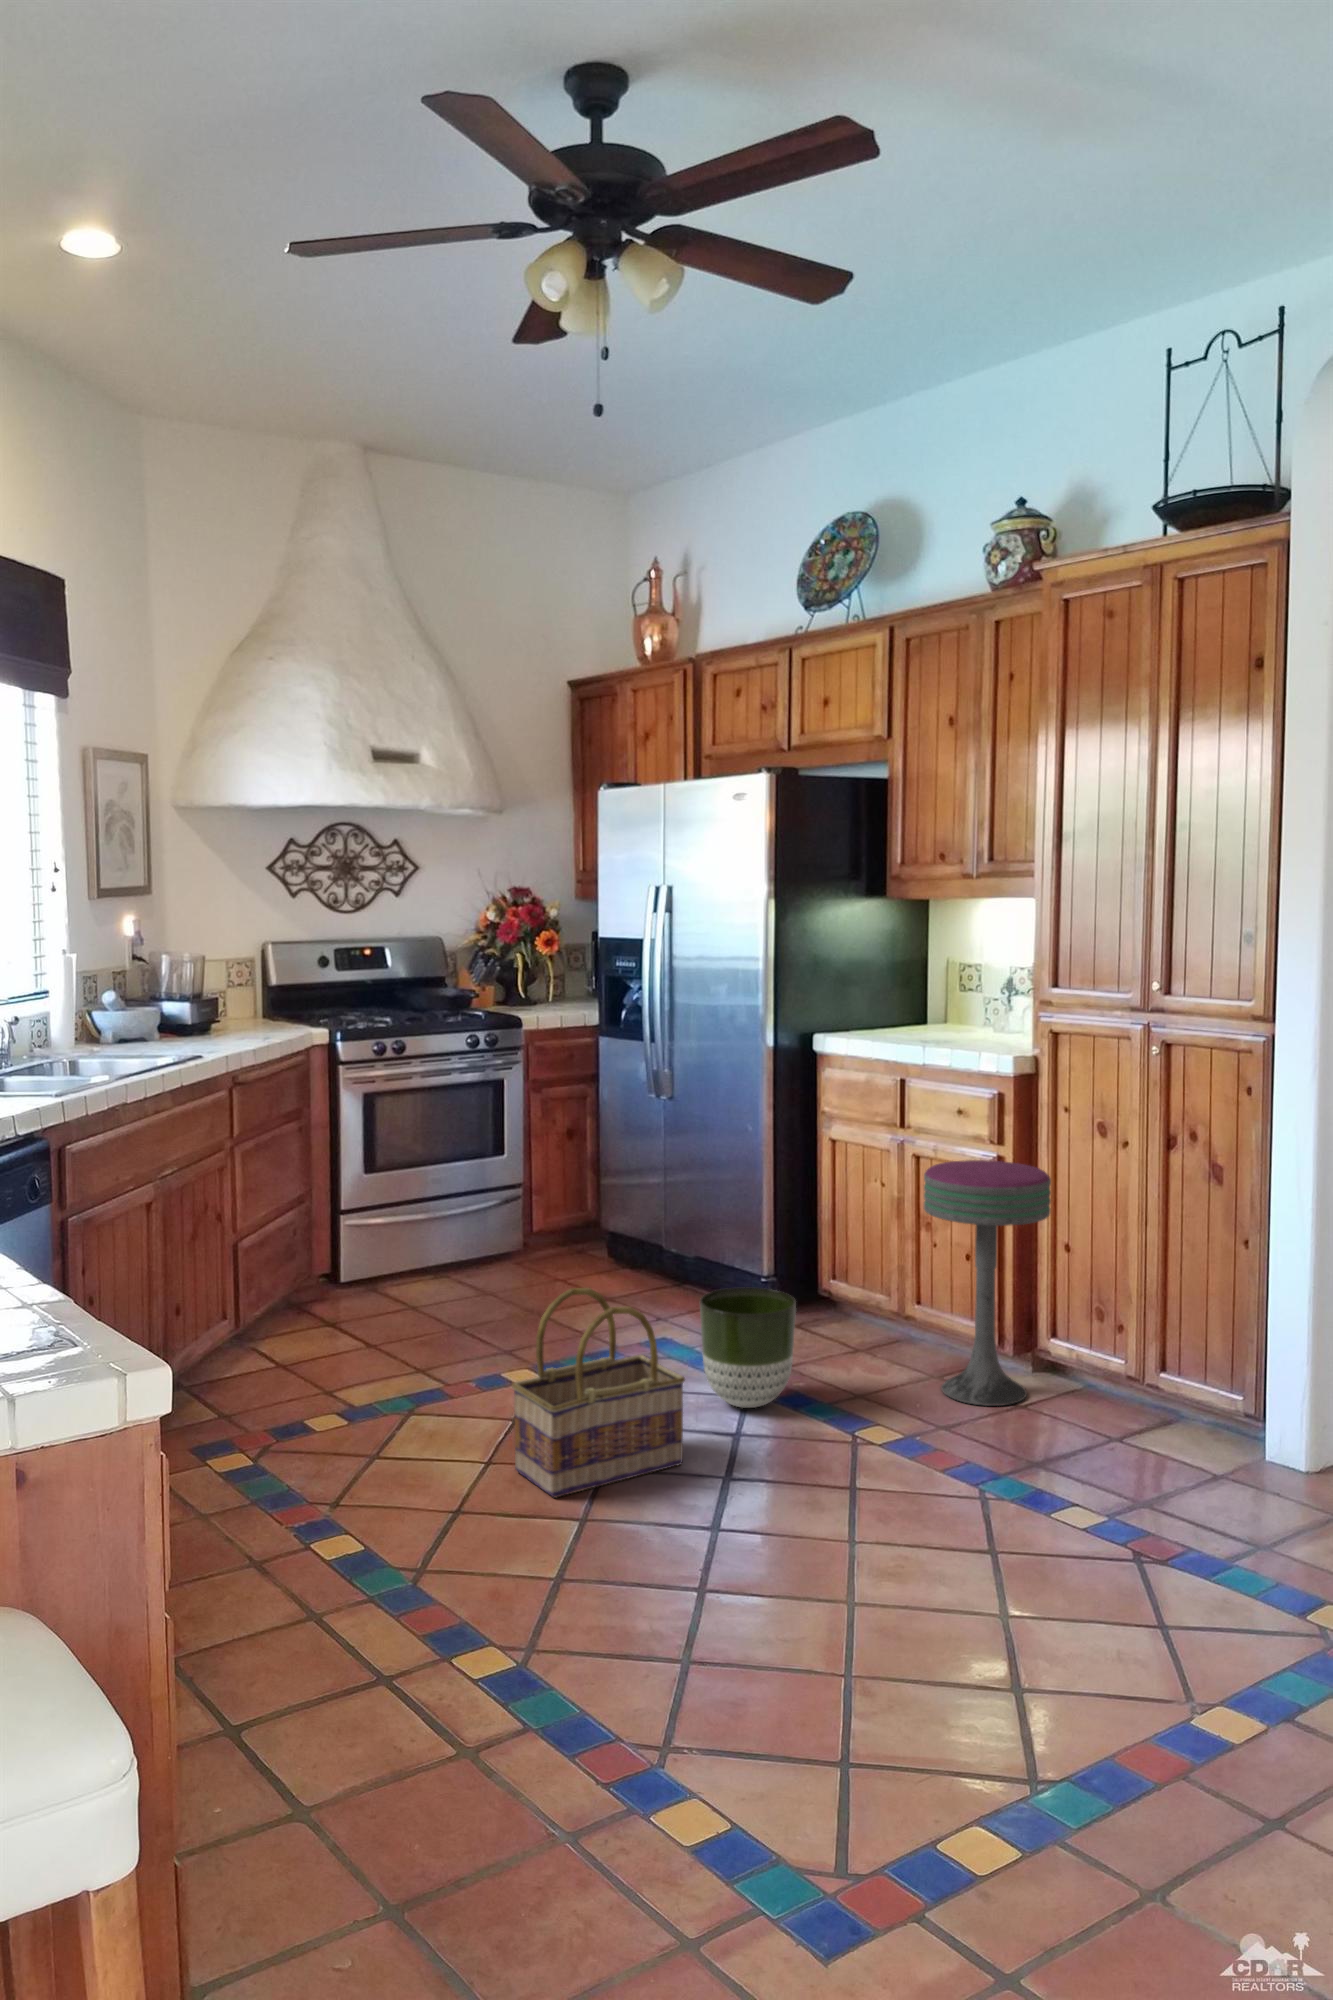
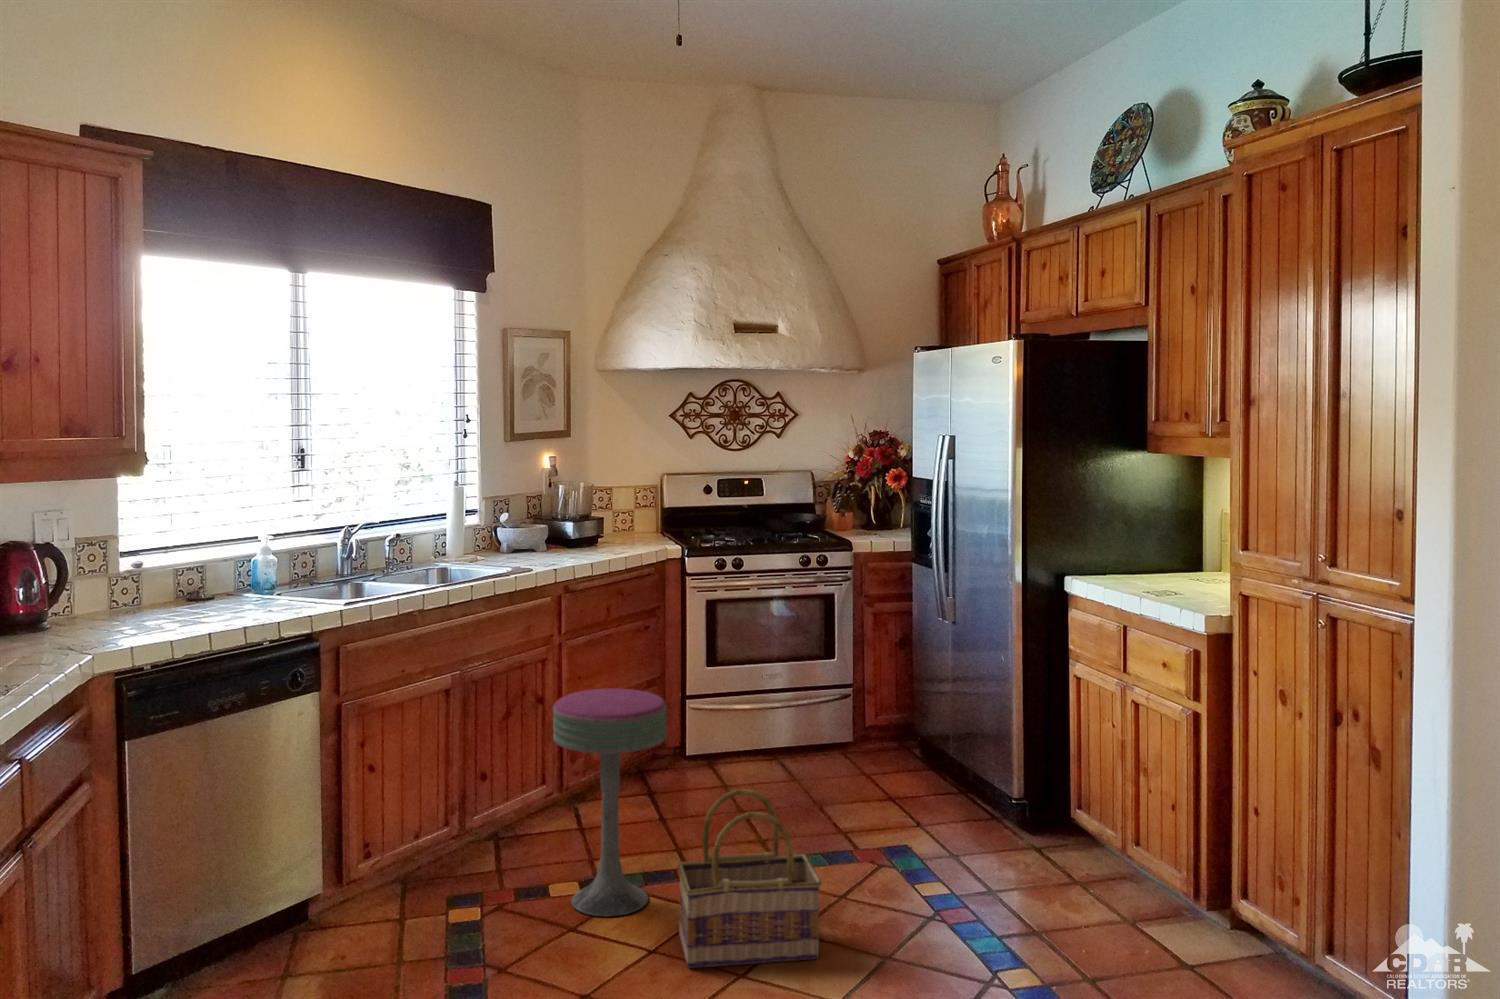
bar stool: present [924,1160,1051,1406] -> present [553,689,667,917]
planter: present [700,1287,796,1408] -> none [881,804,969,917]

